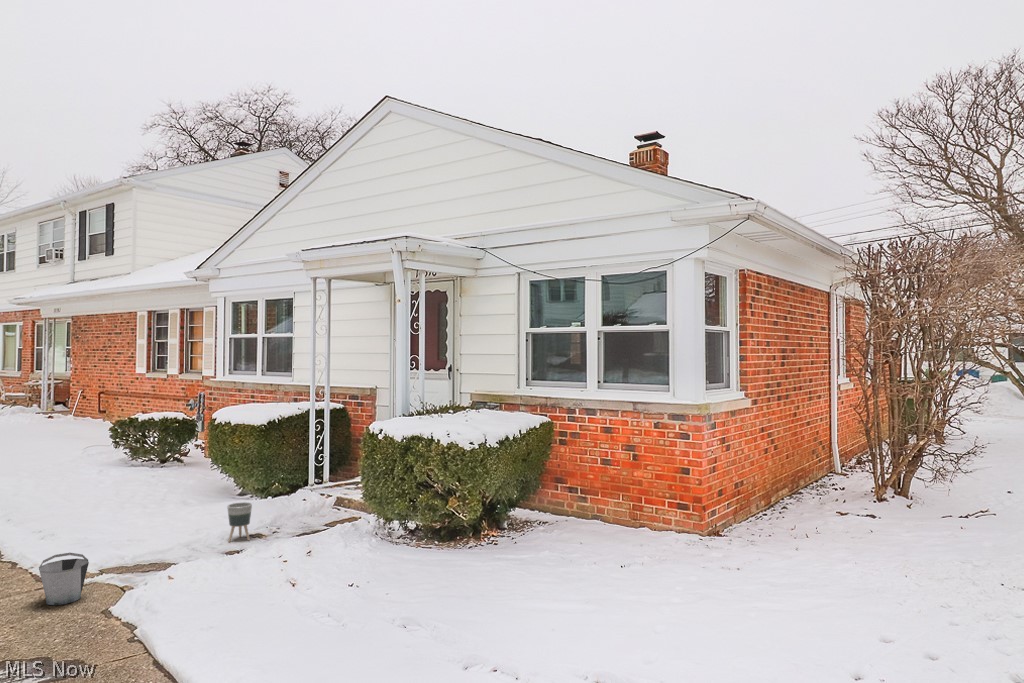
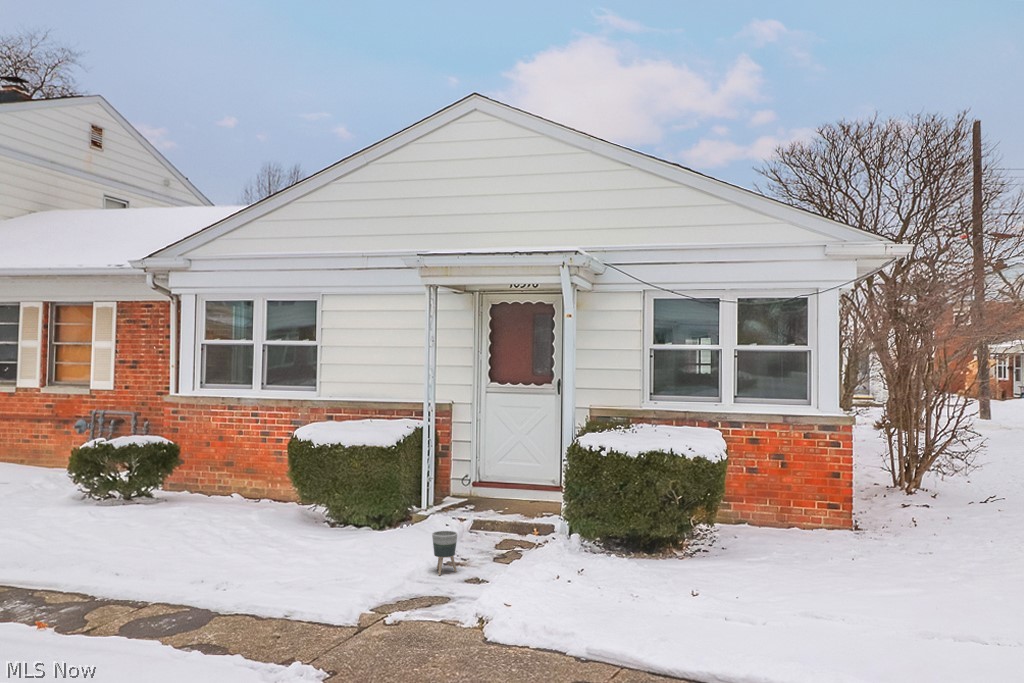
bucket: present [39,553,89,605] -> none [398,591,446,650]

